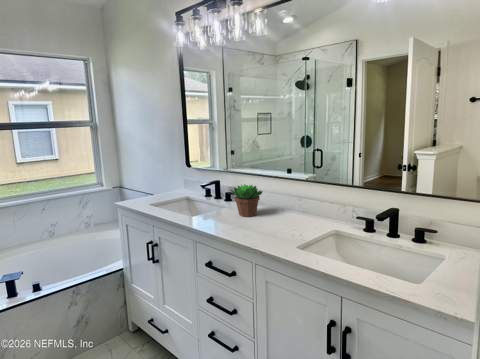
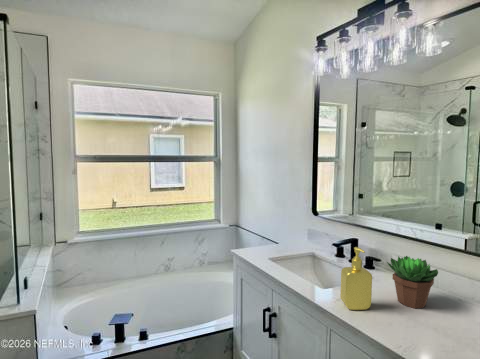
soap dispenser: none [199,181,220,224] -> present [340,247,372,310]

